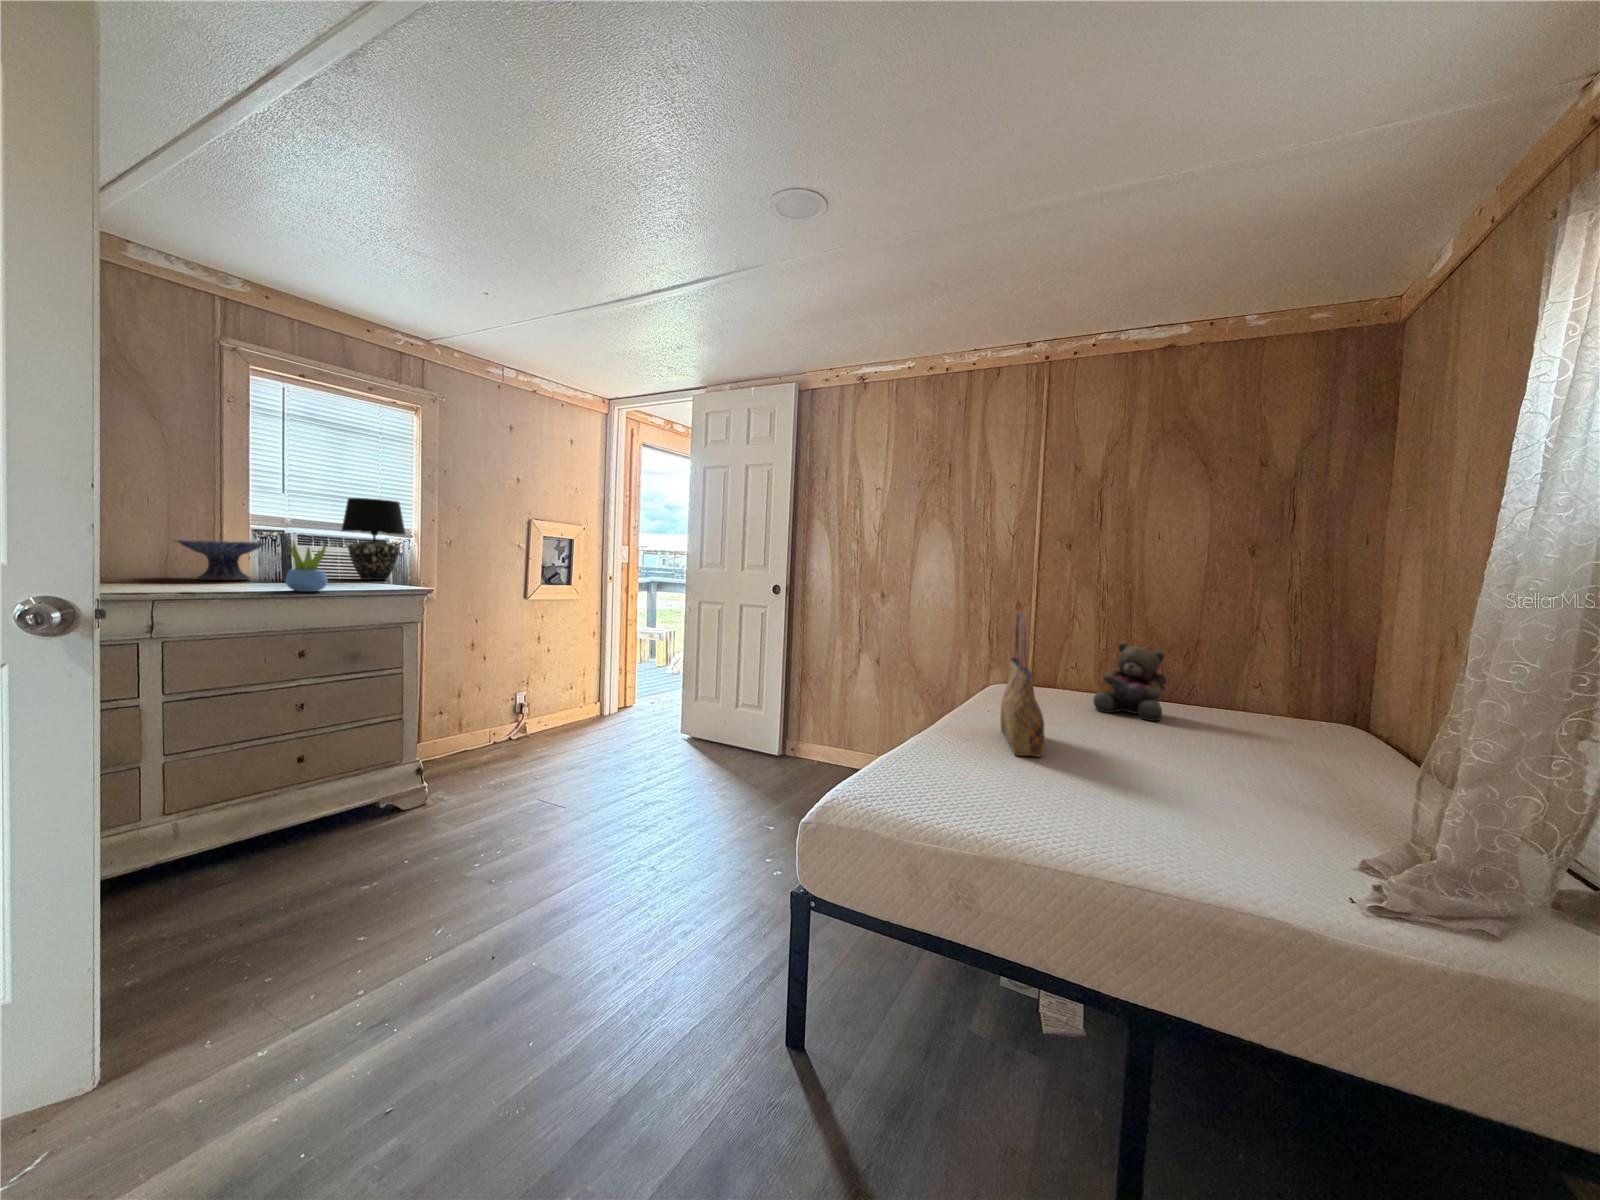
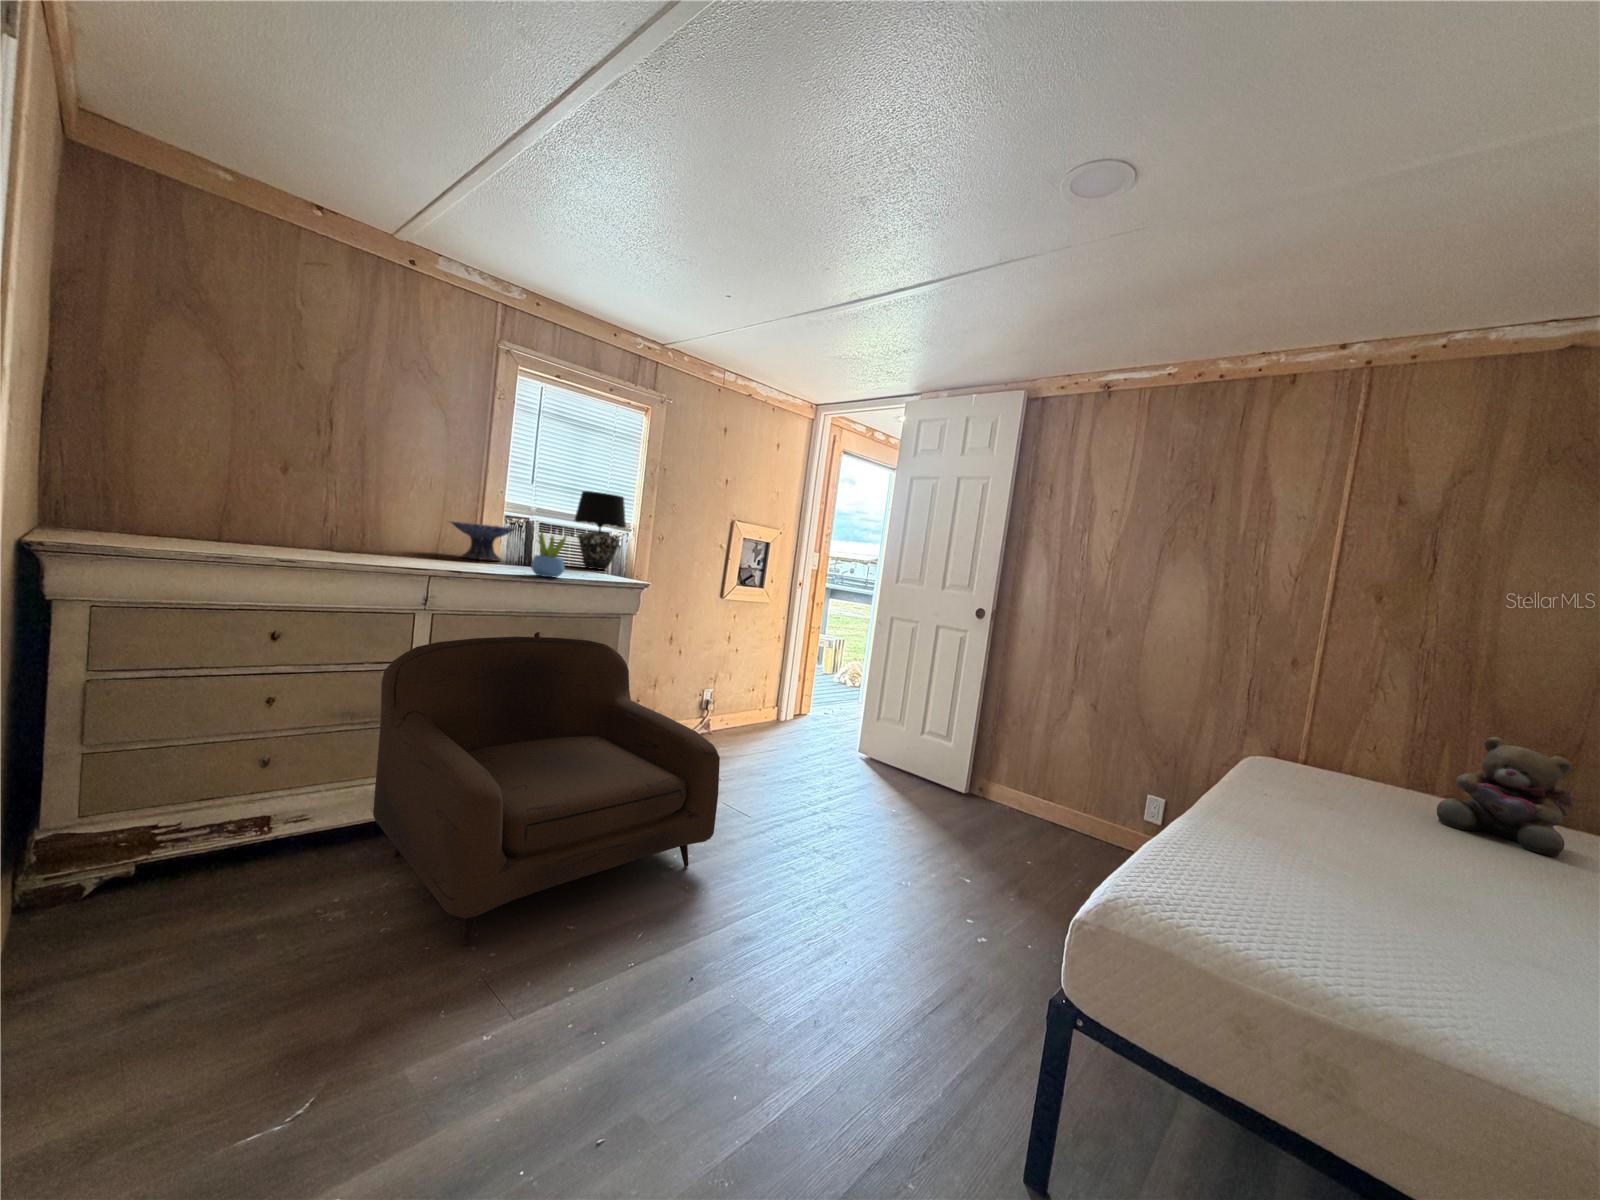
tote bag: present [1001,613,1044,756] -> none [1313,687,1407,888]
armchair: none [95,654,521,982] -> present [373,637,720,945]

